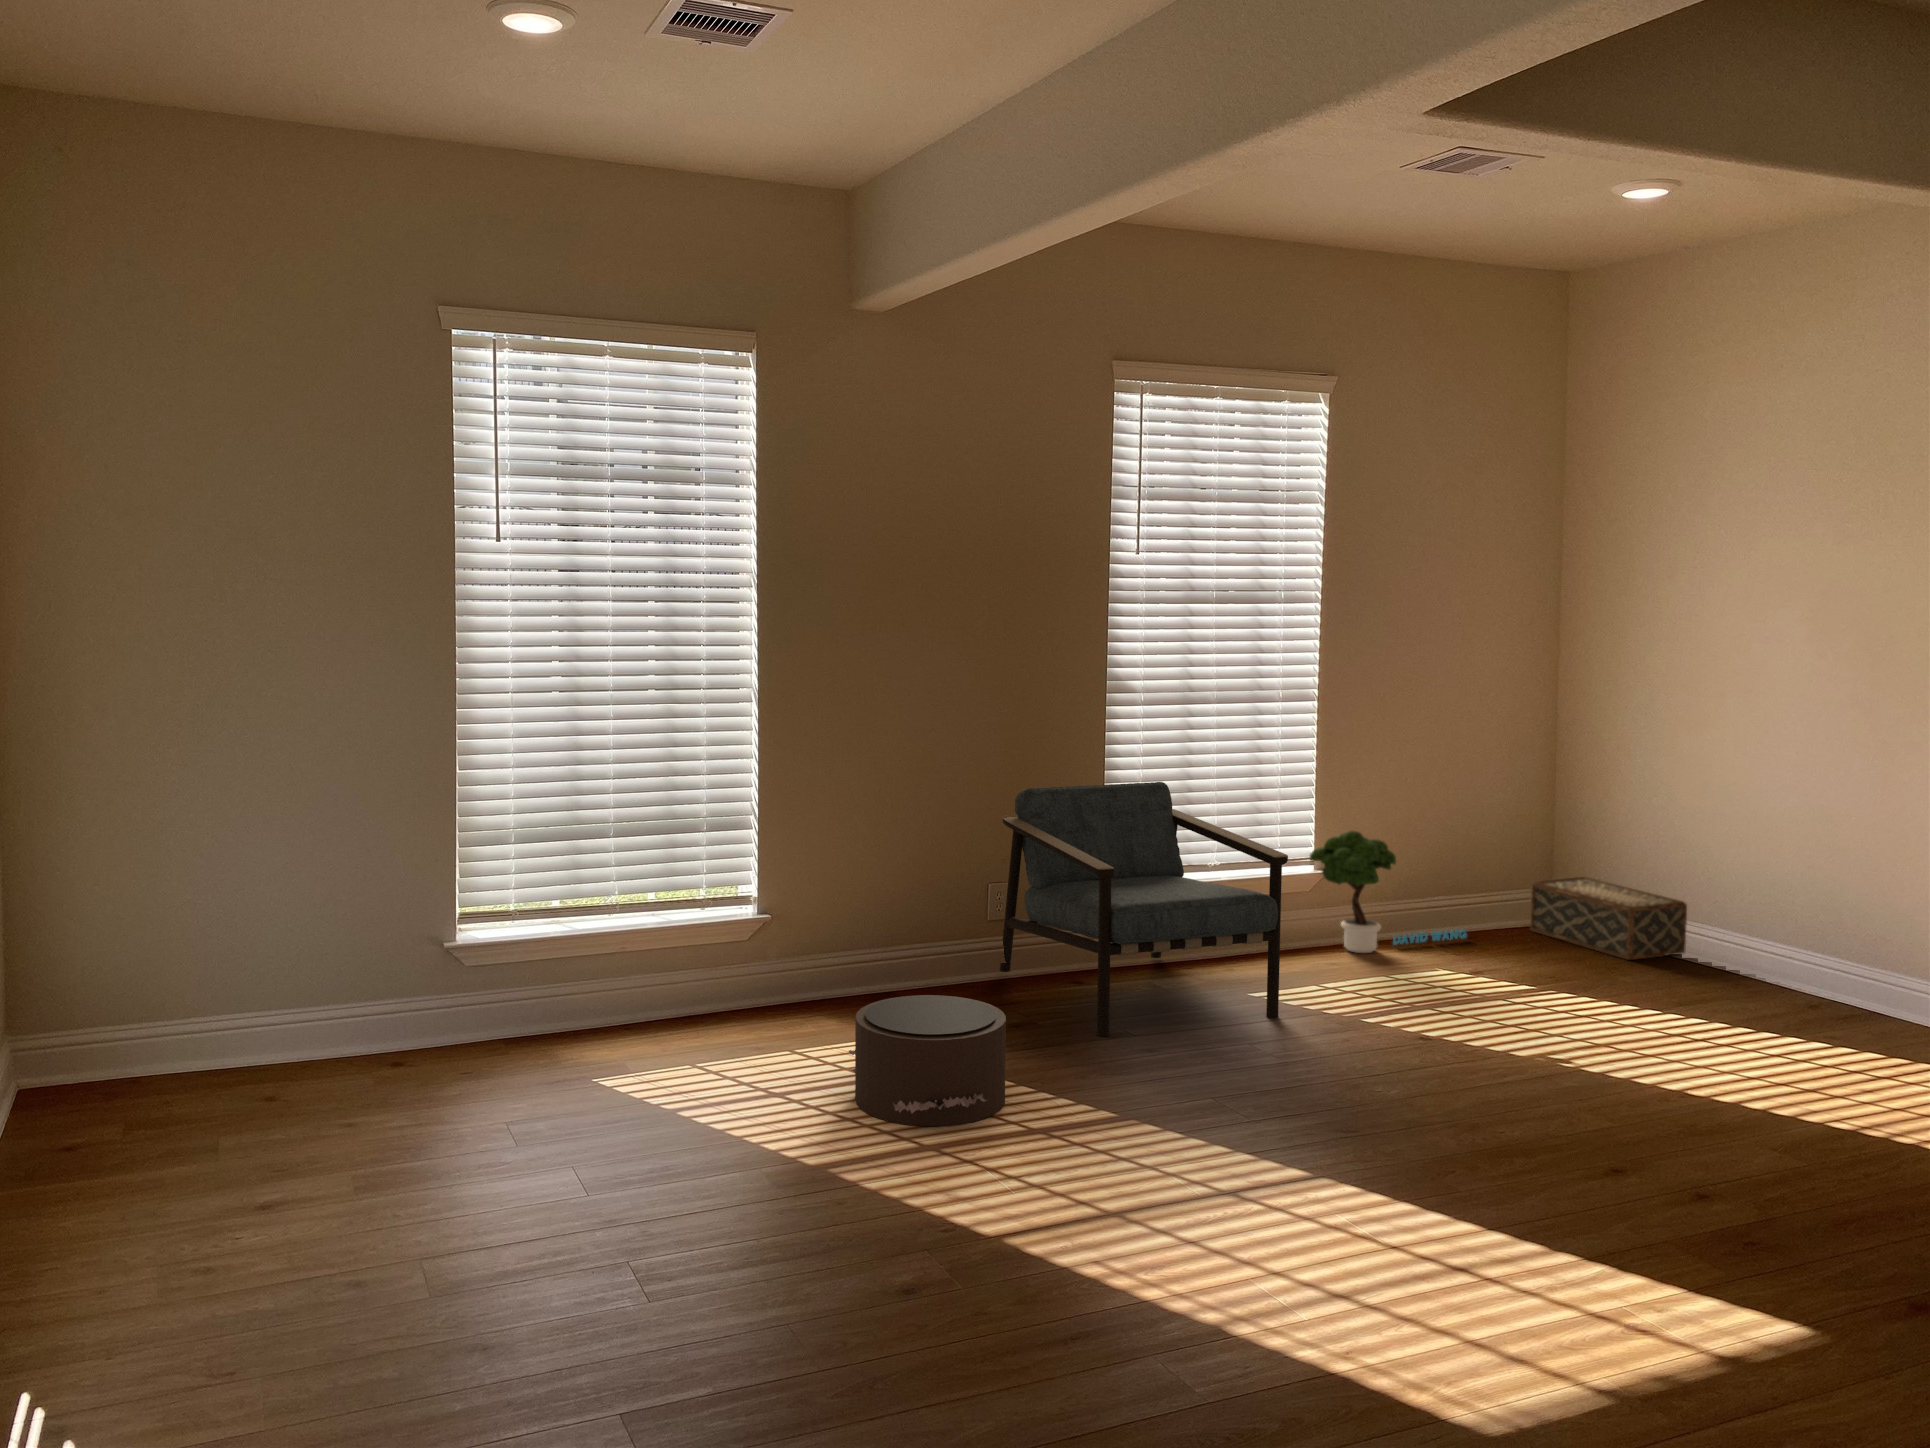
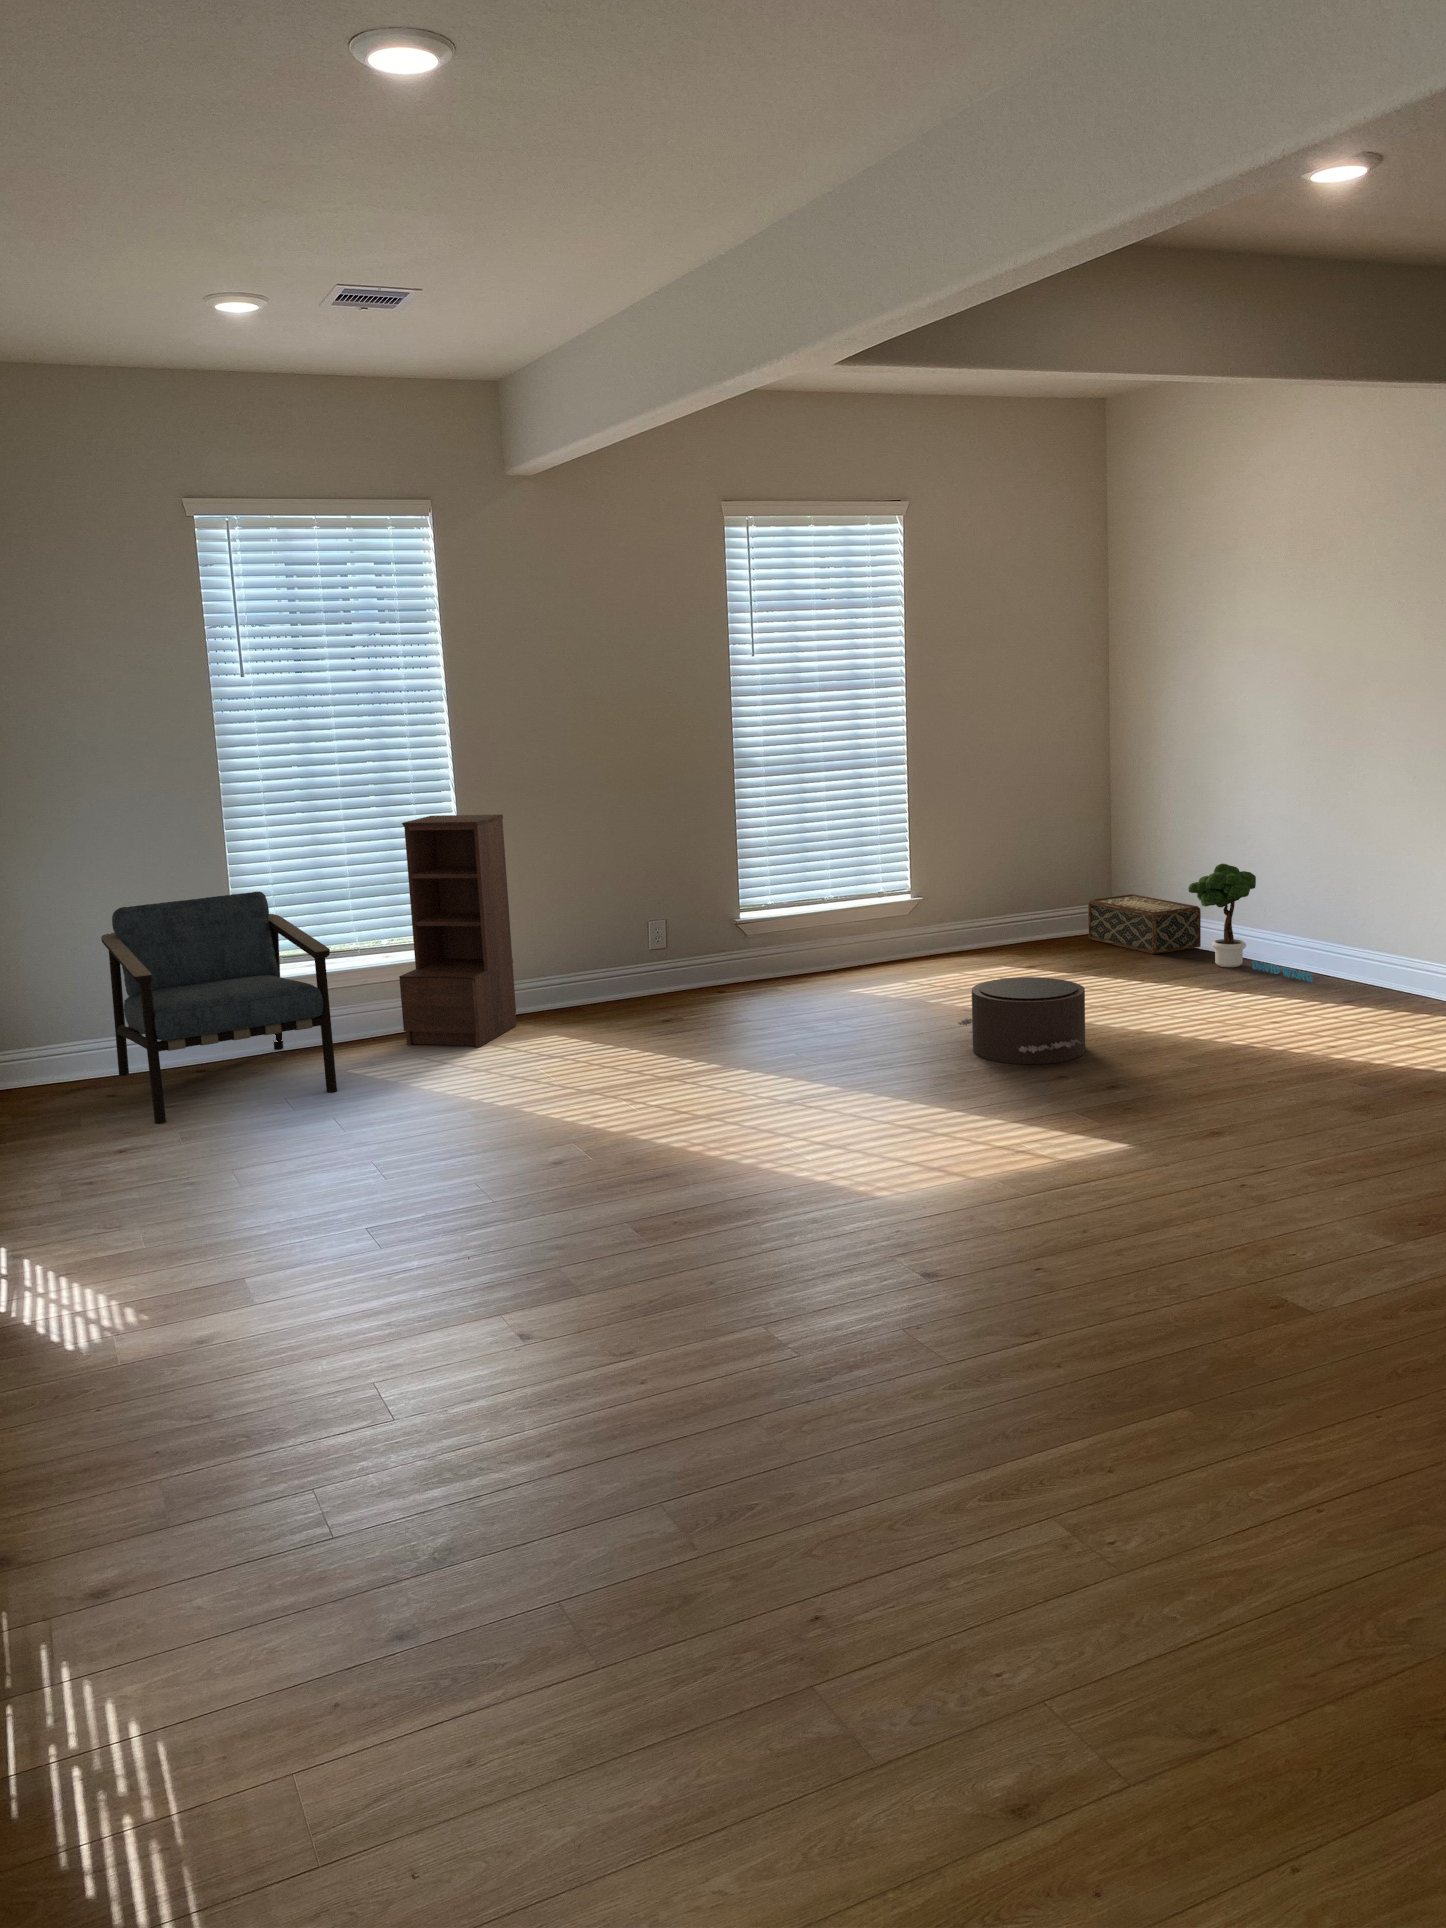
bookshelf: none [672,735,821,1050] -> present [399,814,516,1047]
armchair: present [1000,782,1288,1036] -> present [101,892,337,1123]
potted tree: present [1309,831,1467,953] -> present [1188,864,1313,982]
pouf: present [849,995,1006,1126] -> present [958,977,1085,1064]

